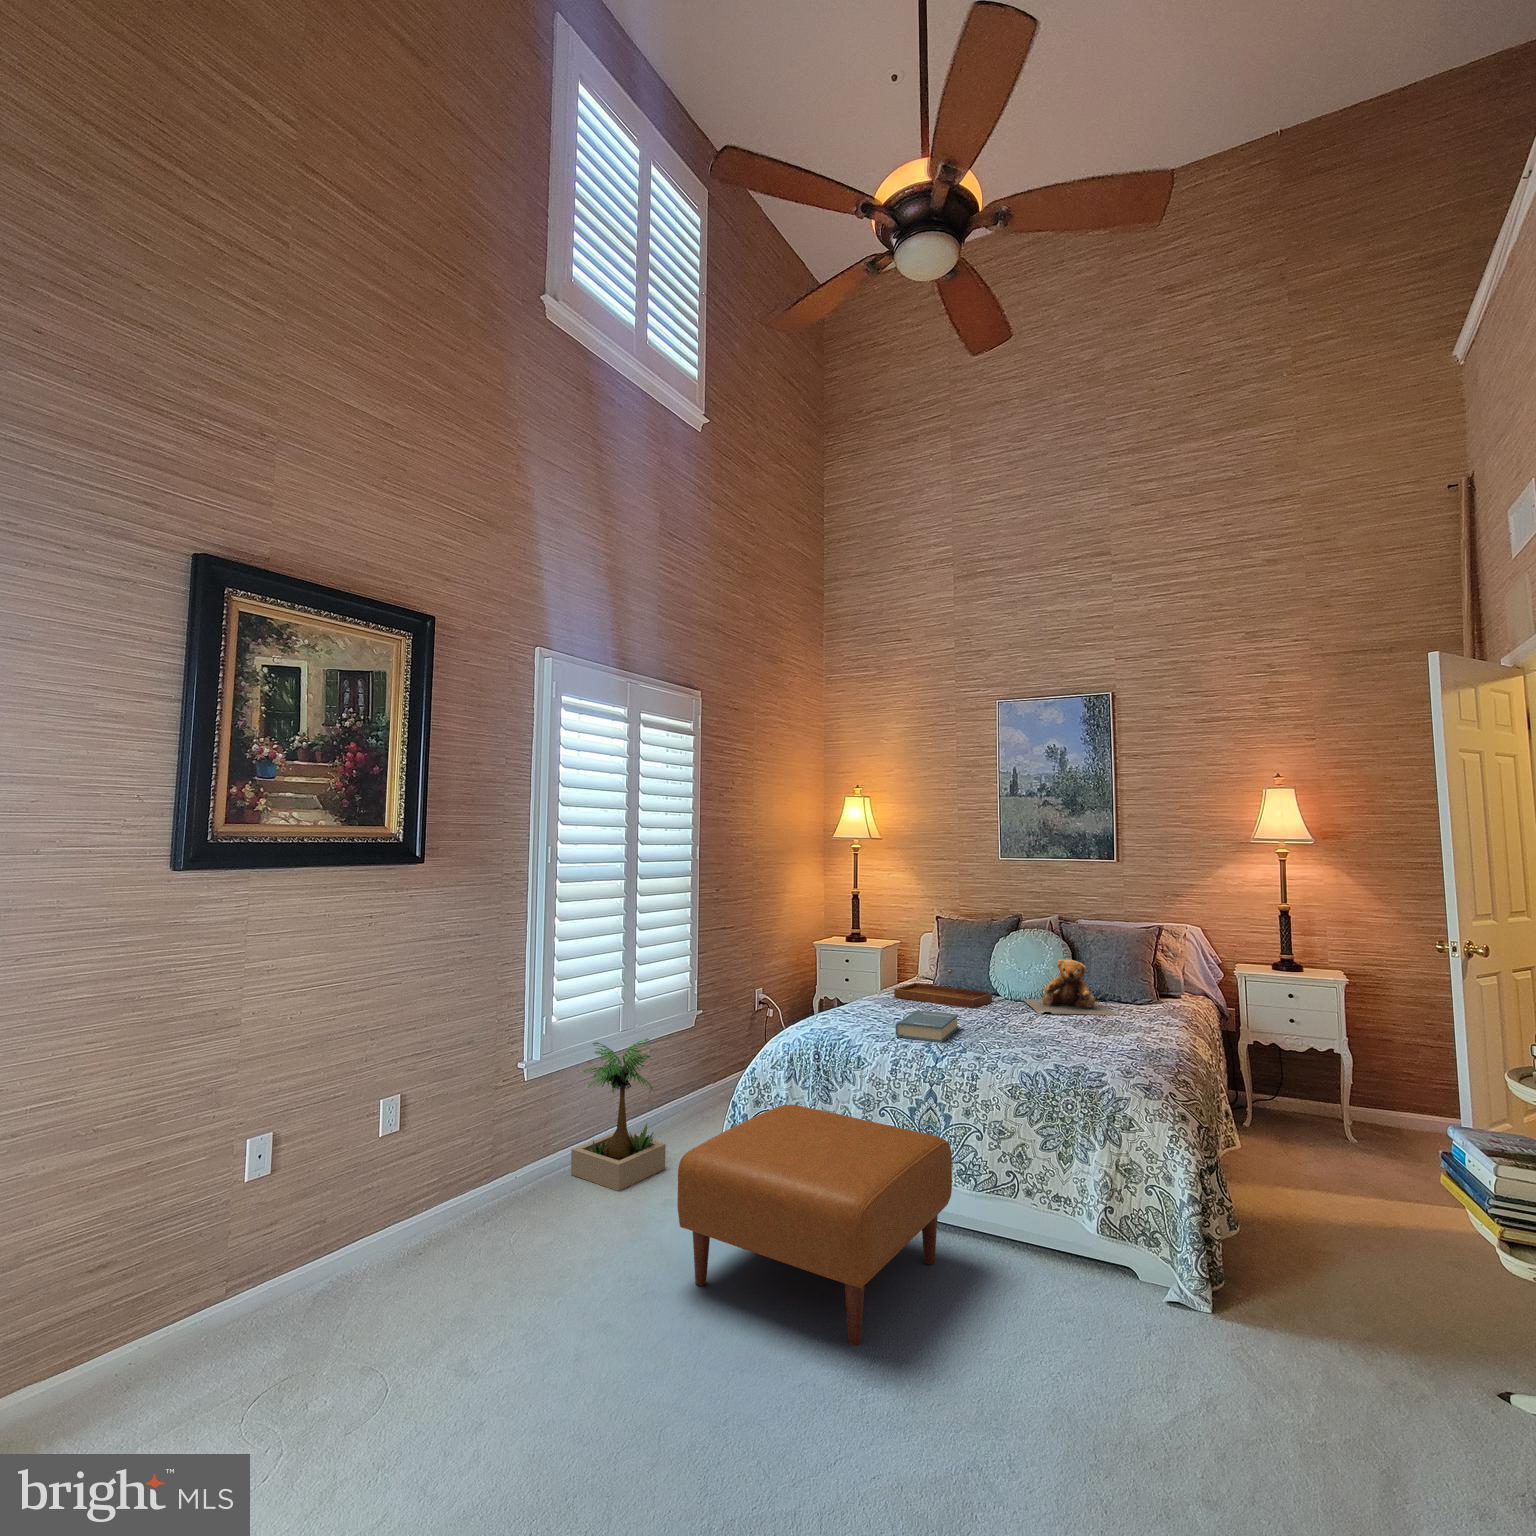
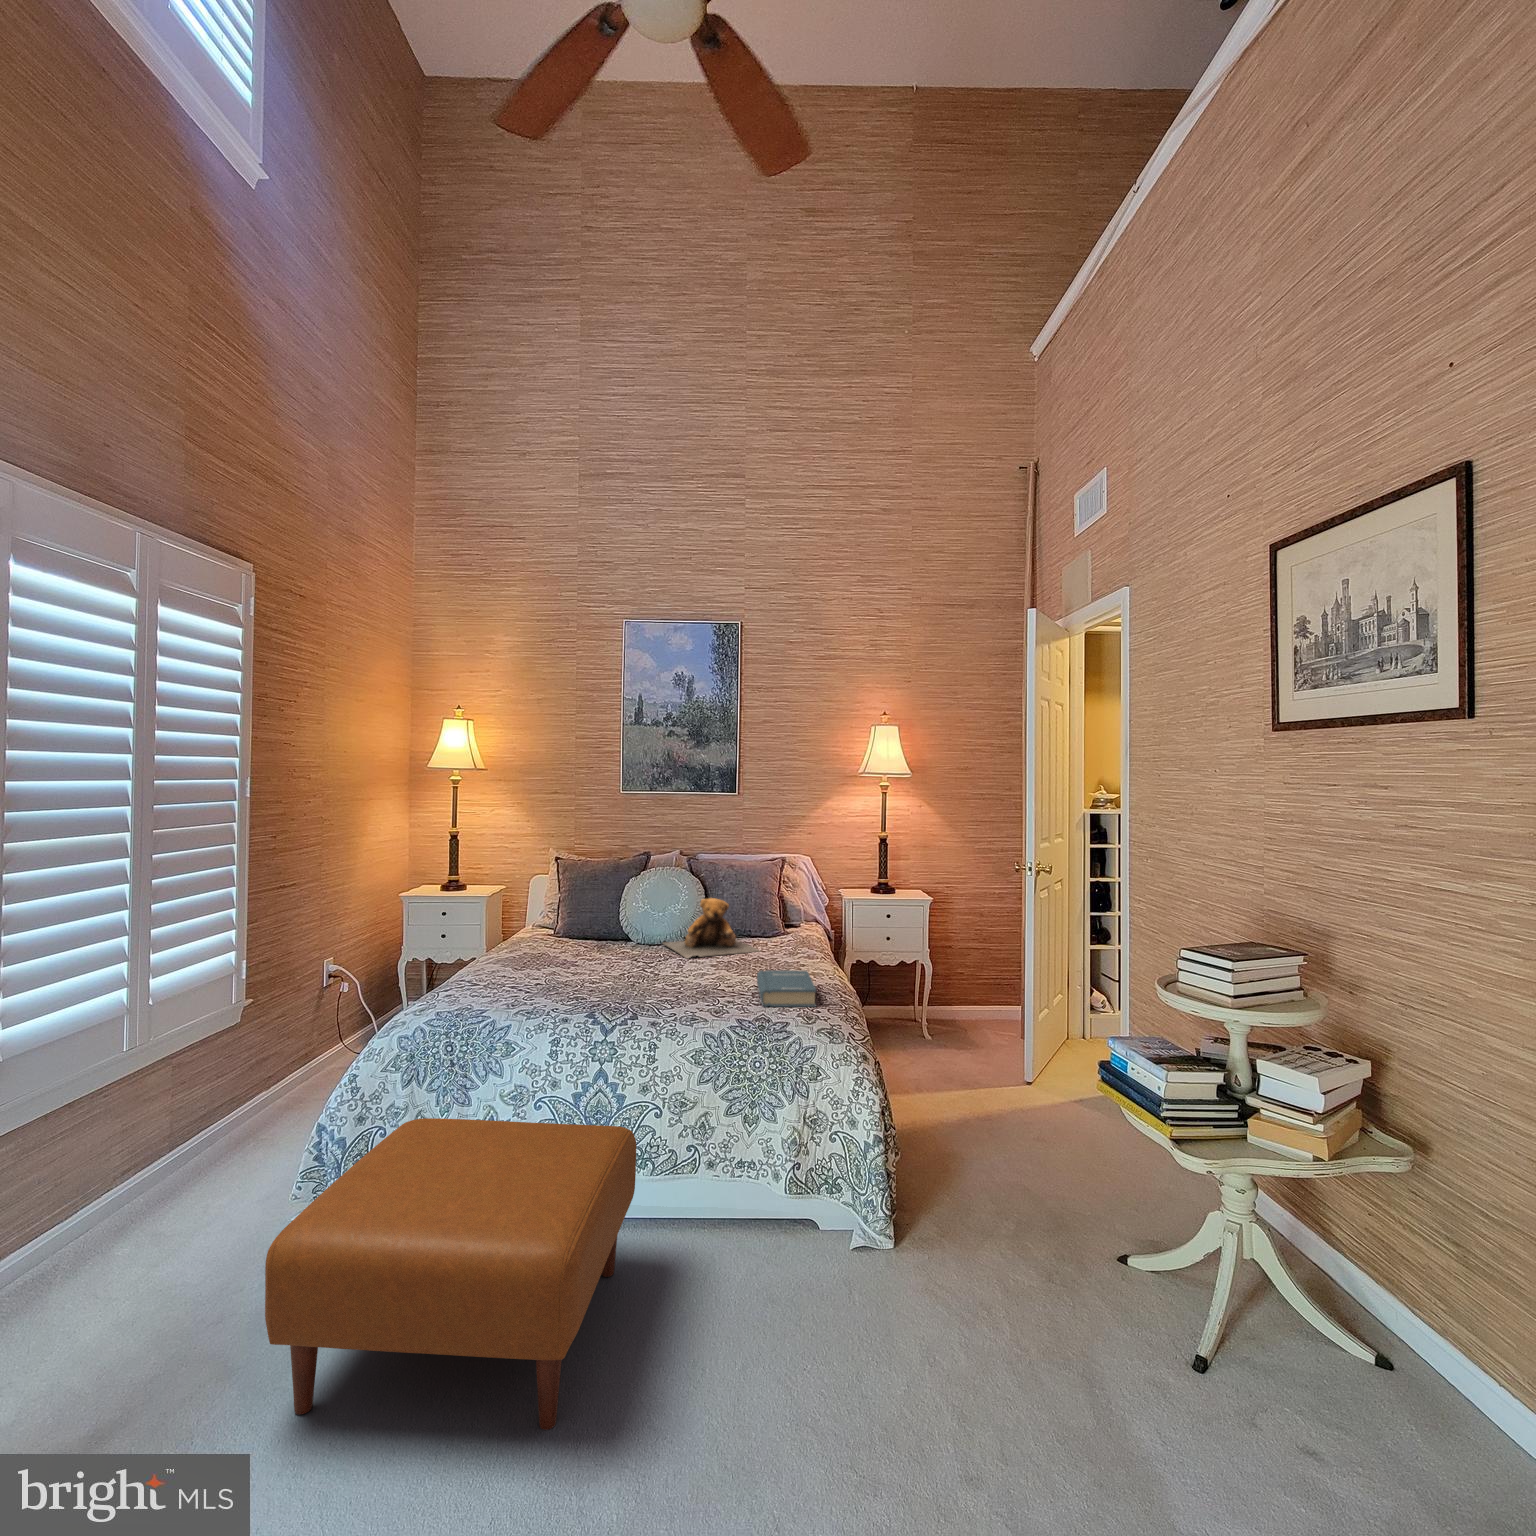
tray: present [894,969,992,1008] -> none [521,918,631,960]
hardback book: present [896,1010,959,1042] -> present [757,970,816,1007]
potted plant: present [571,1038,666,1191] -> none [38,1054,210,1291]

